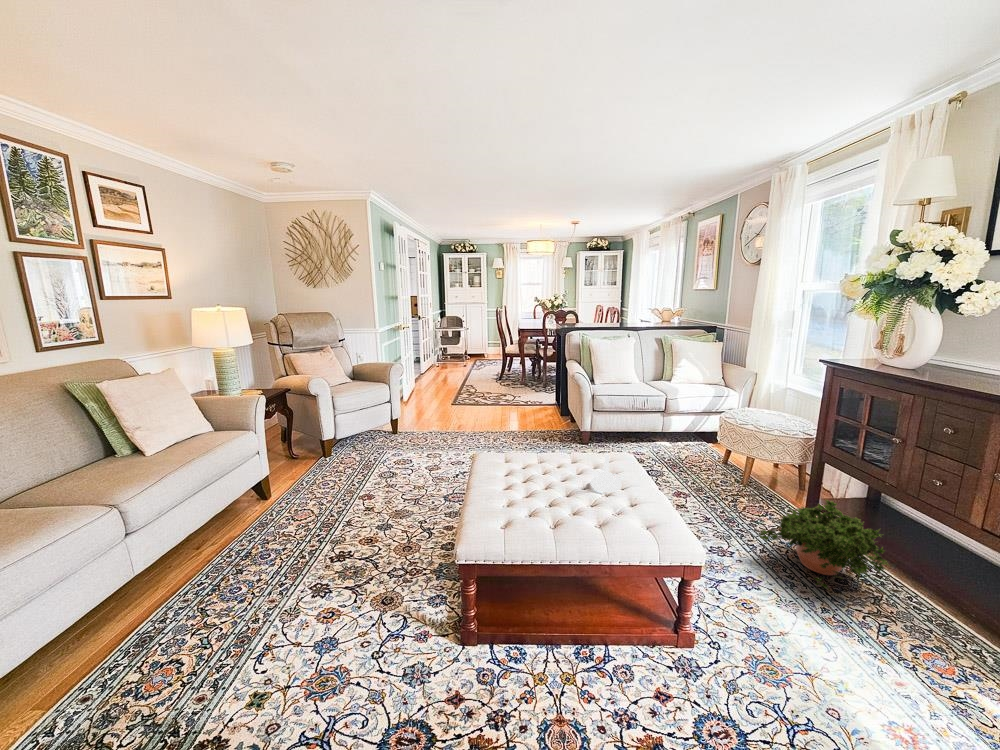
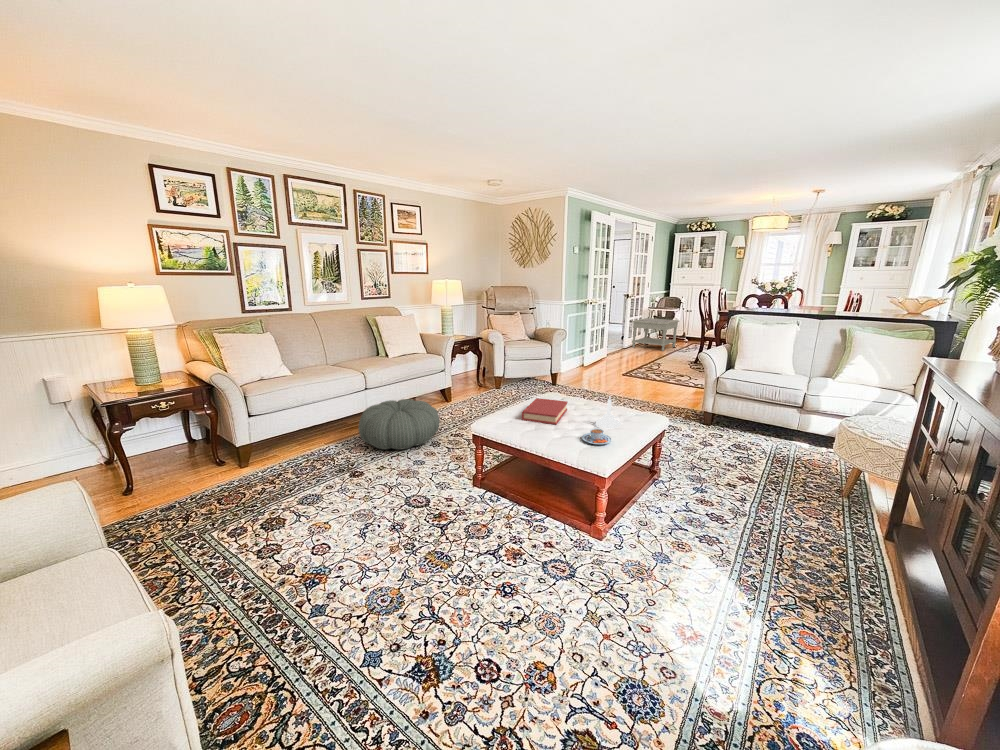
side table: none [427,338,469,371] -> present [632,318,679,351]
hardback book: none [494,467,561,515] -> present [522,398,568,425]
teacup: none [614,499,654,524] -> present [582,428,611,444]
potted plant: present [760,500,887,588] -> none [752,498,892,577]
pouf: none [140,520,316,654] -> present [358,399,440,449]

